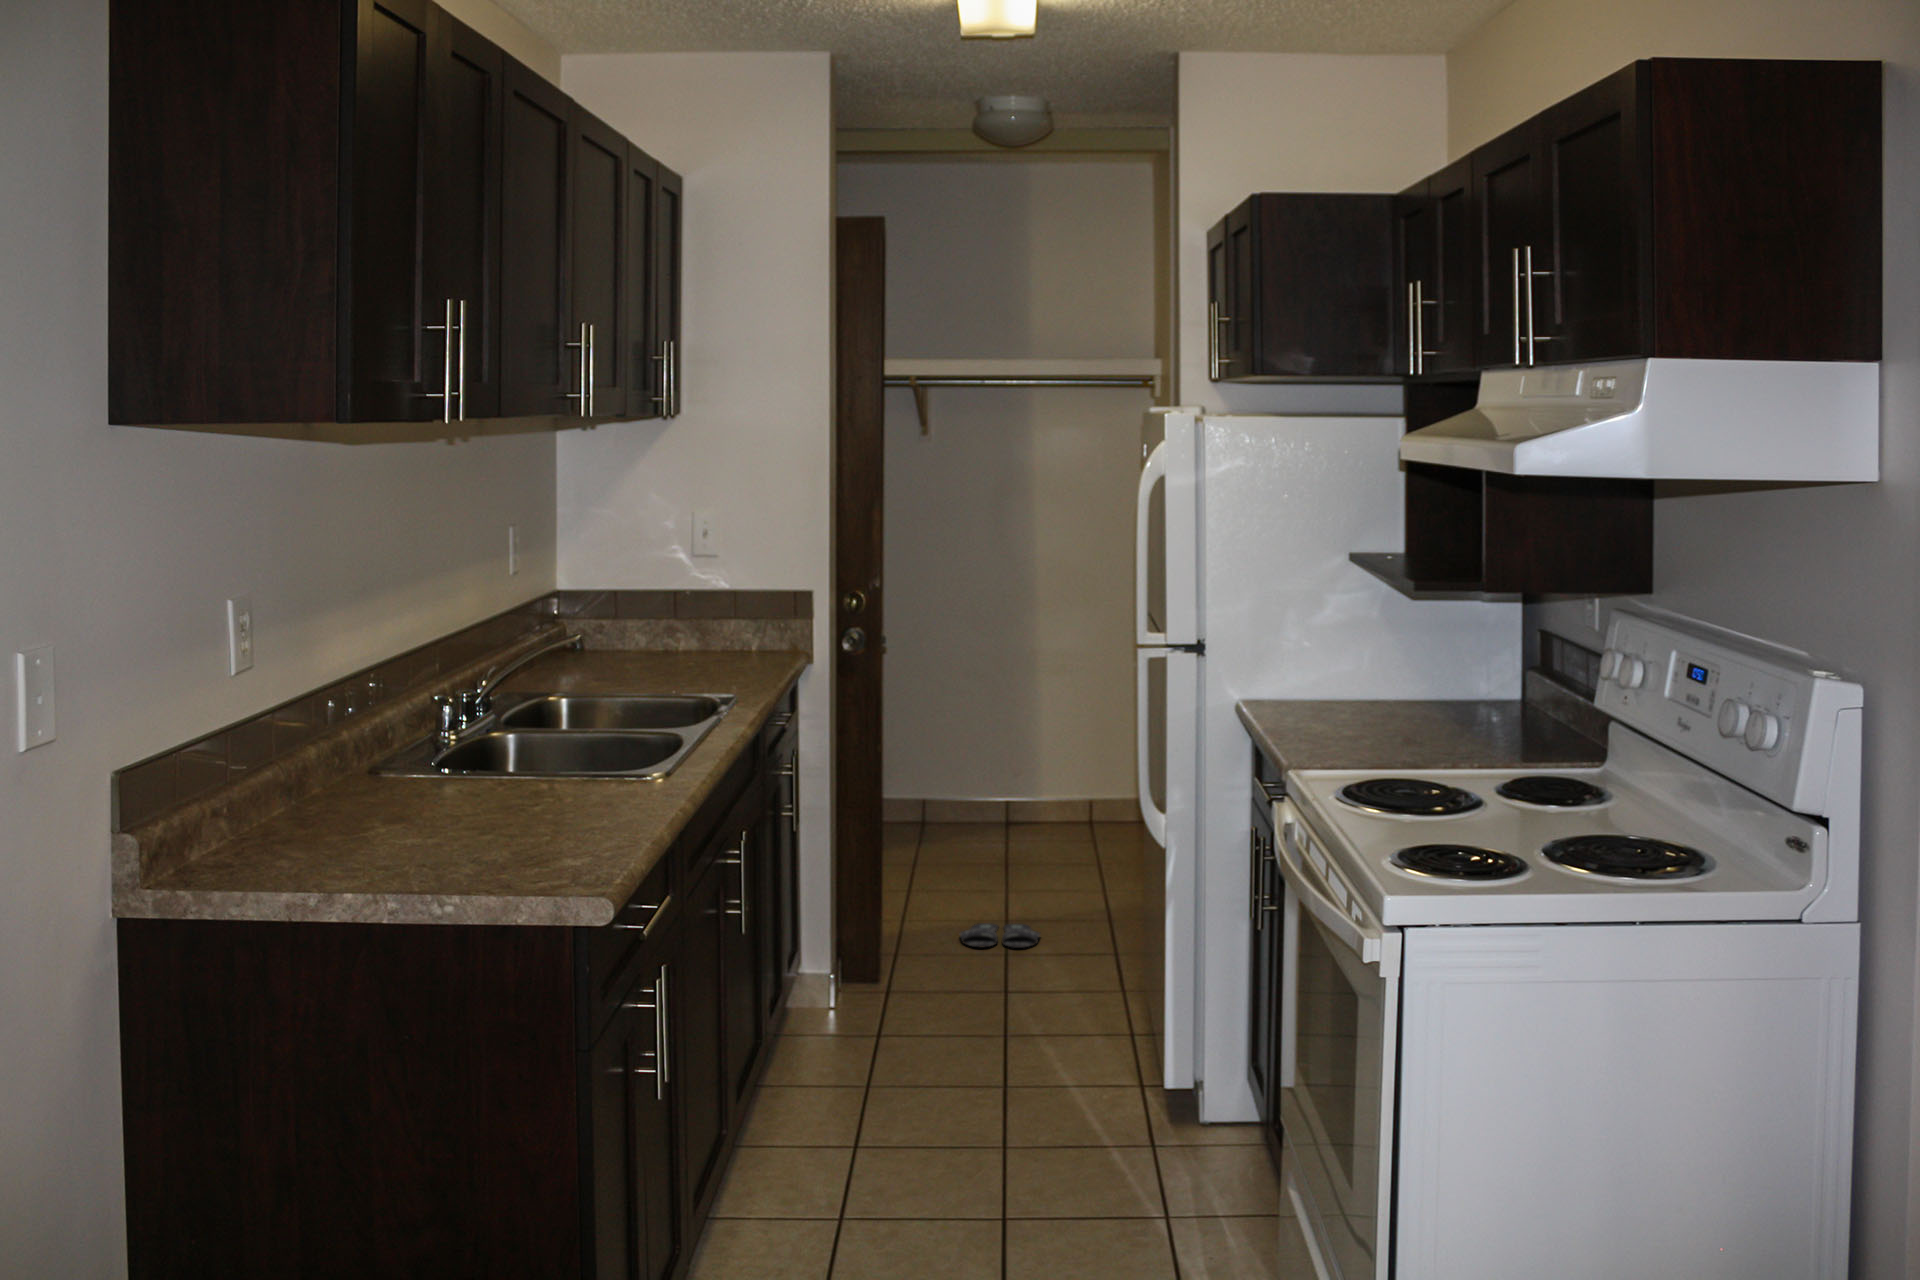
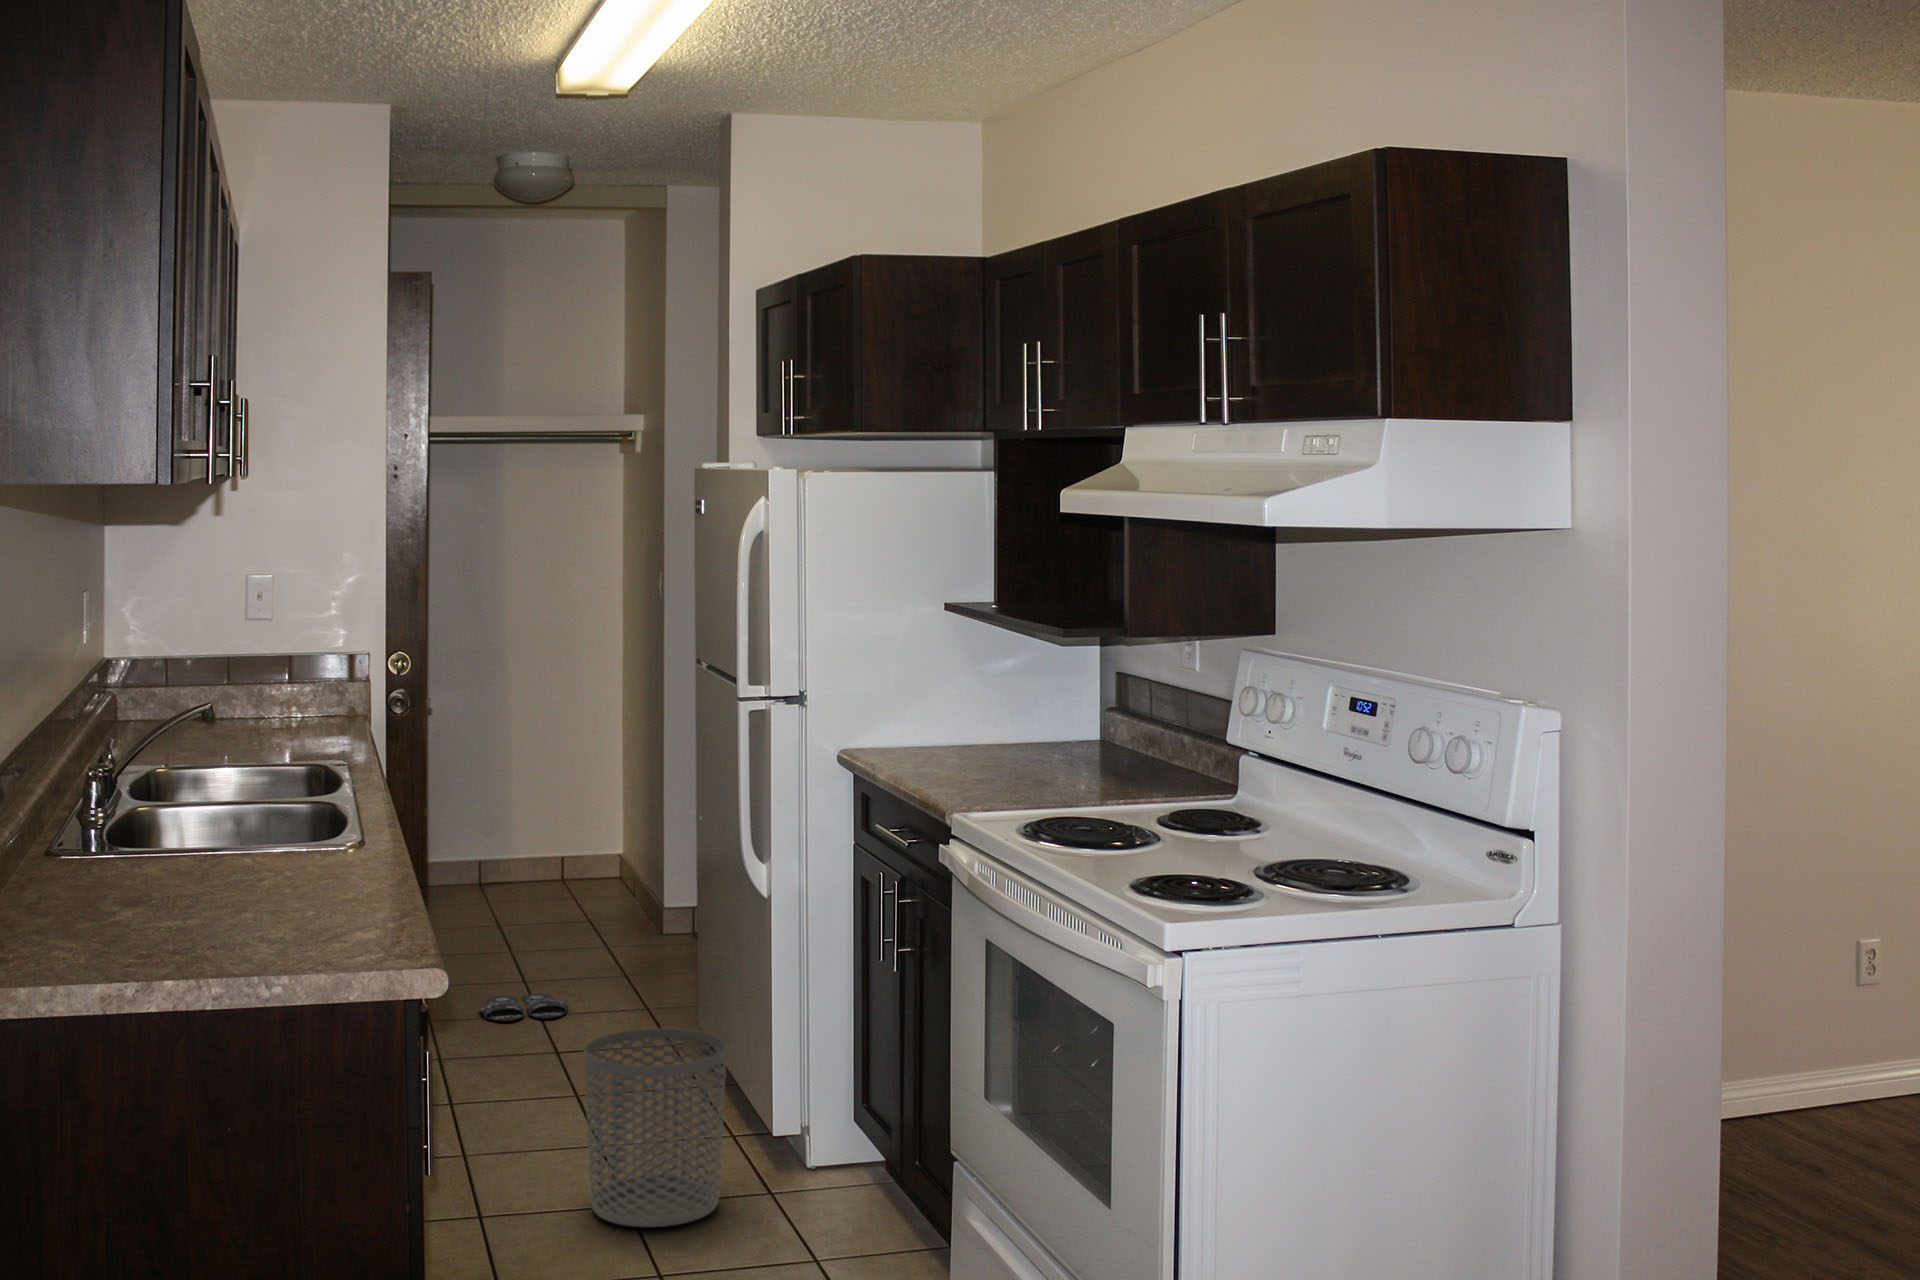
waste bin: none [961,969,1101,1168] -> present [584,1028,726,1227]

